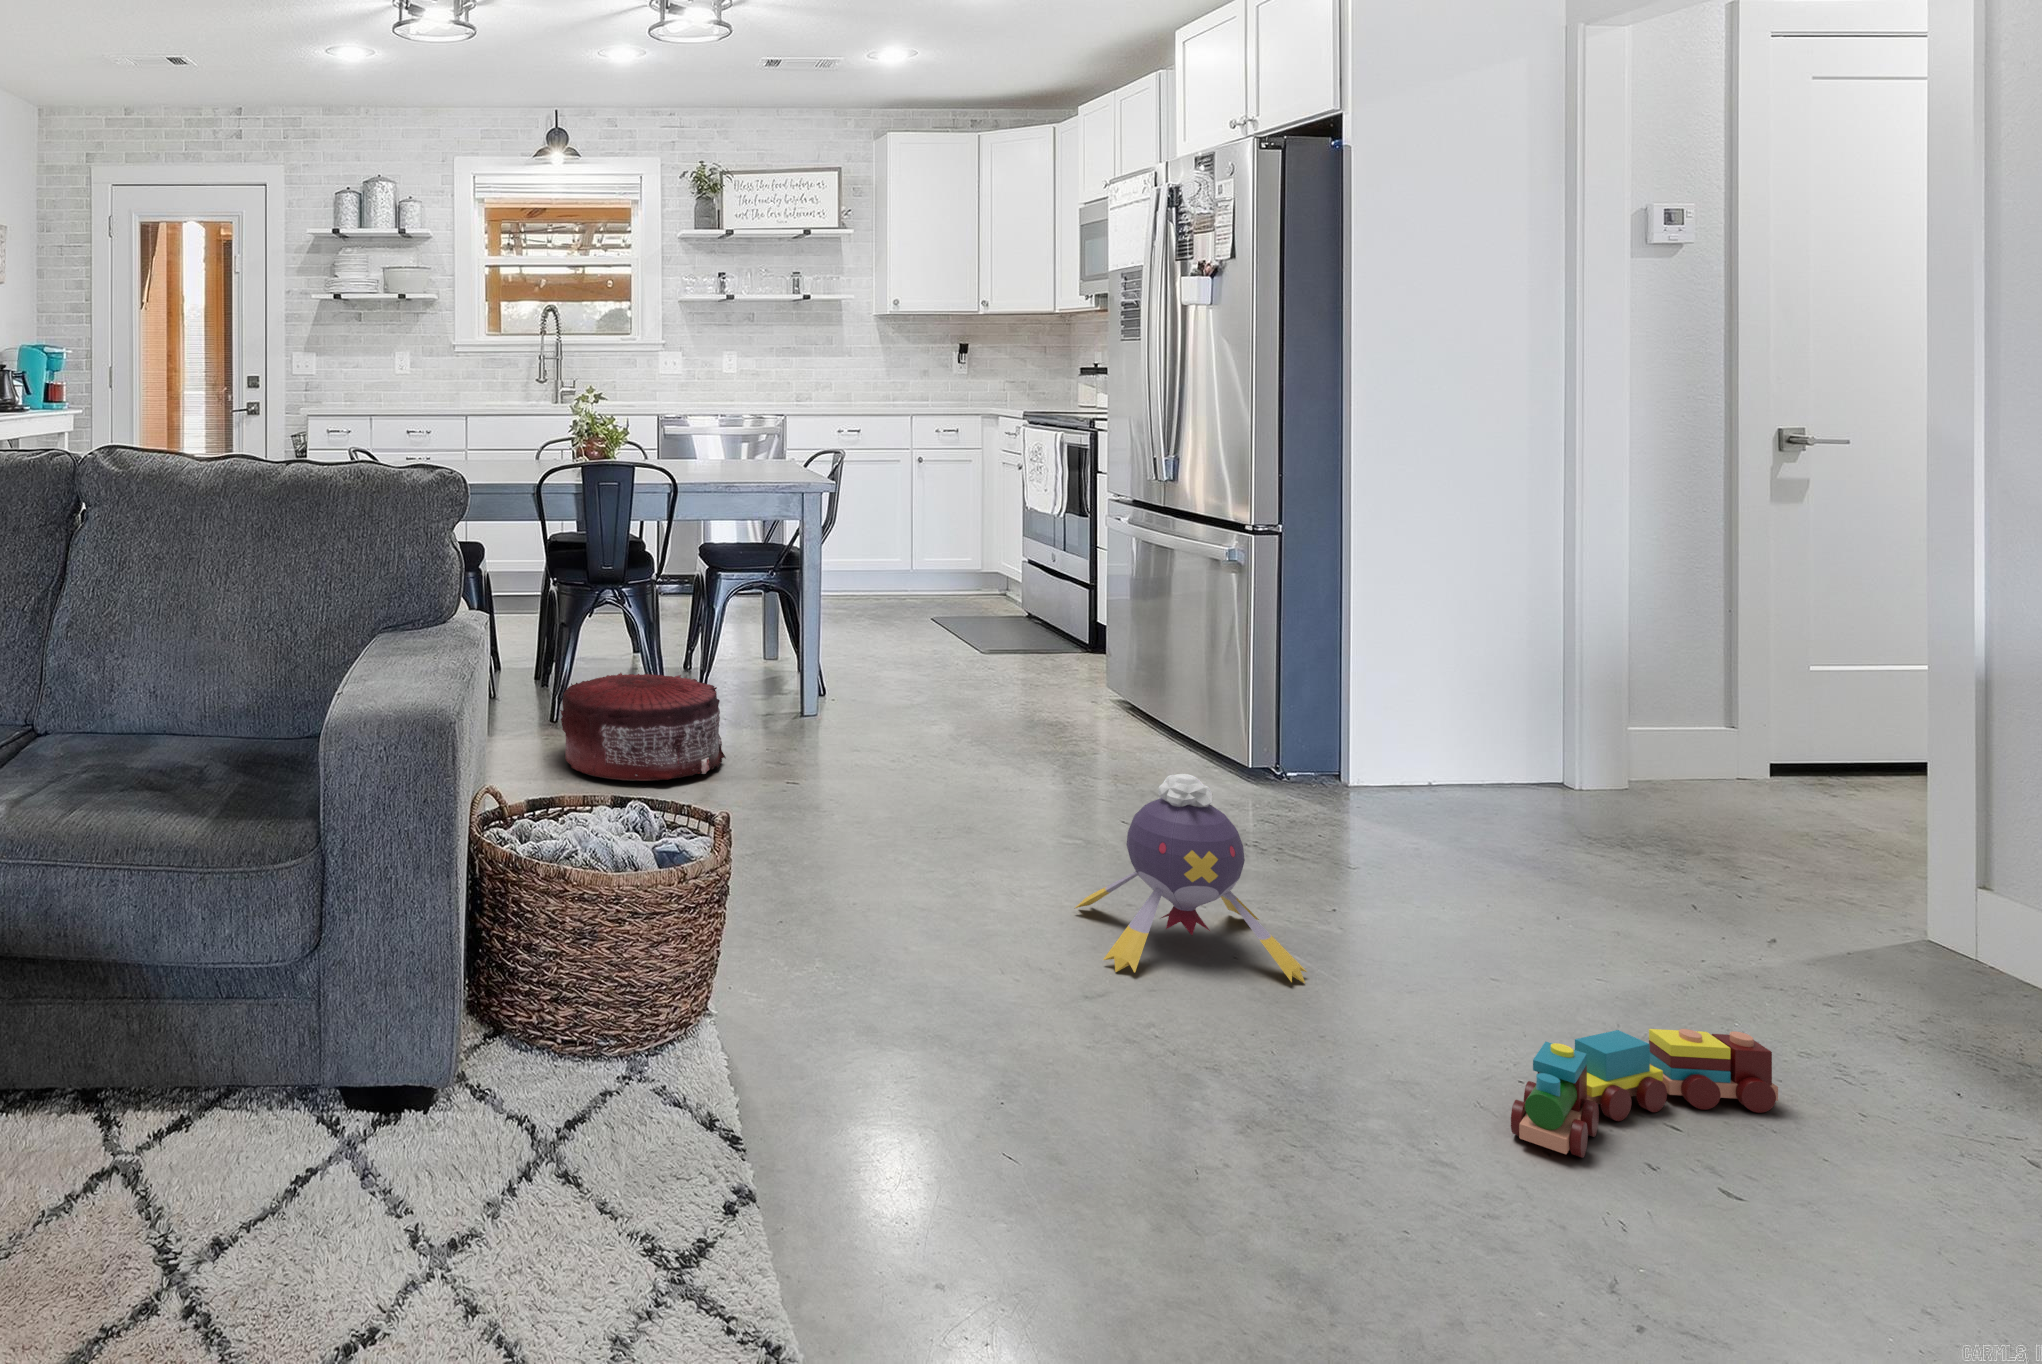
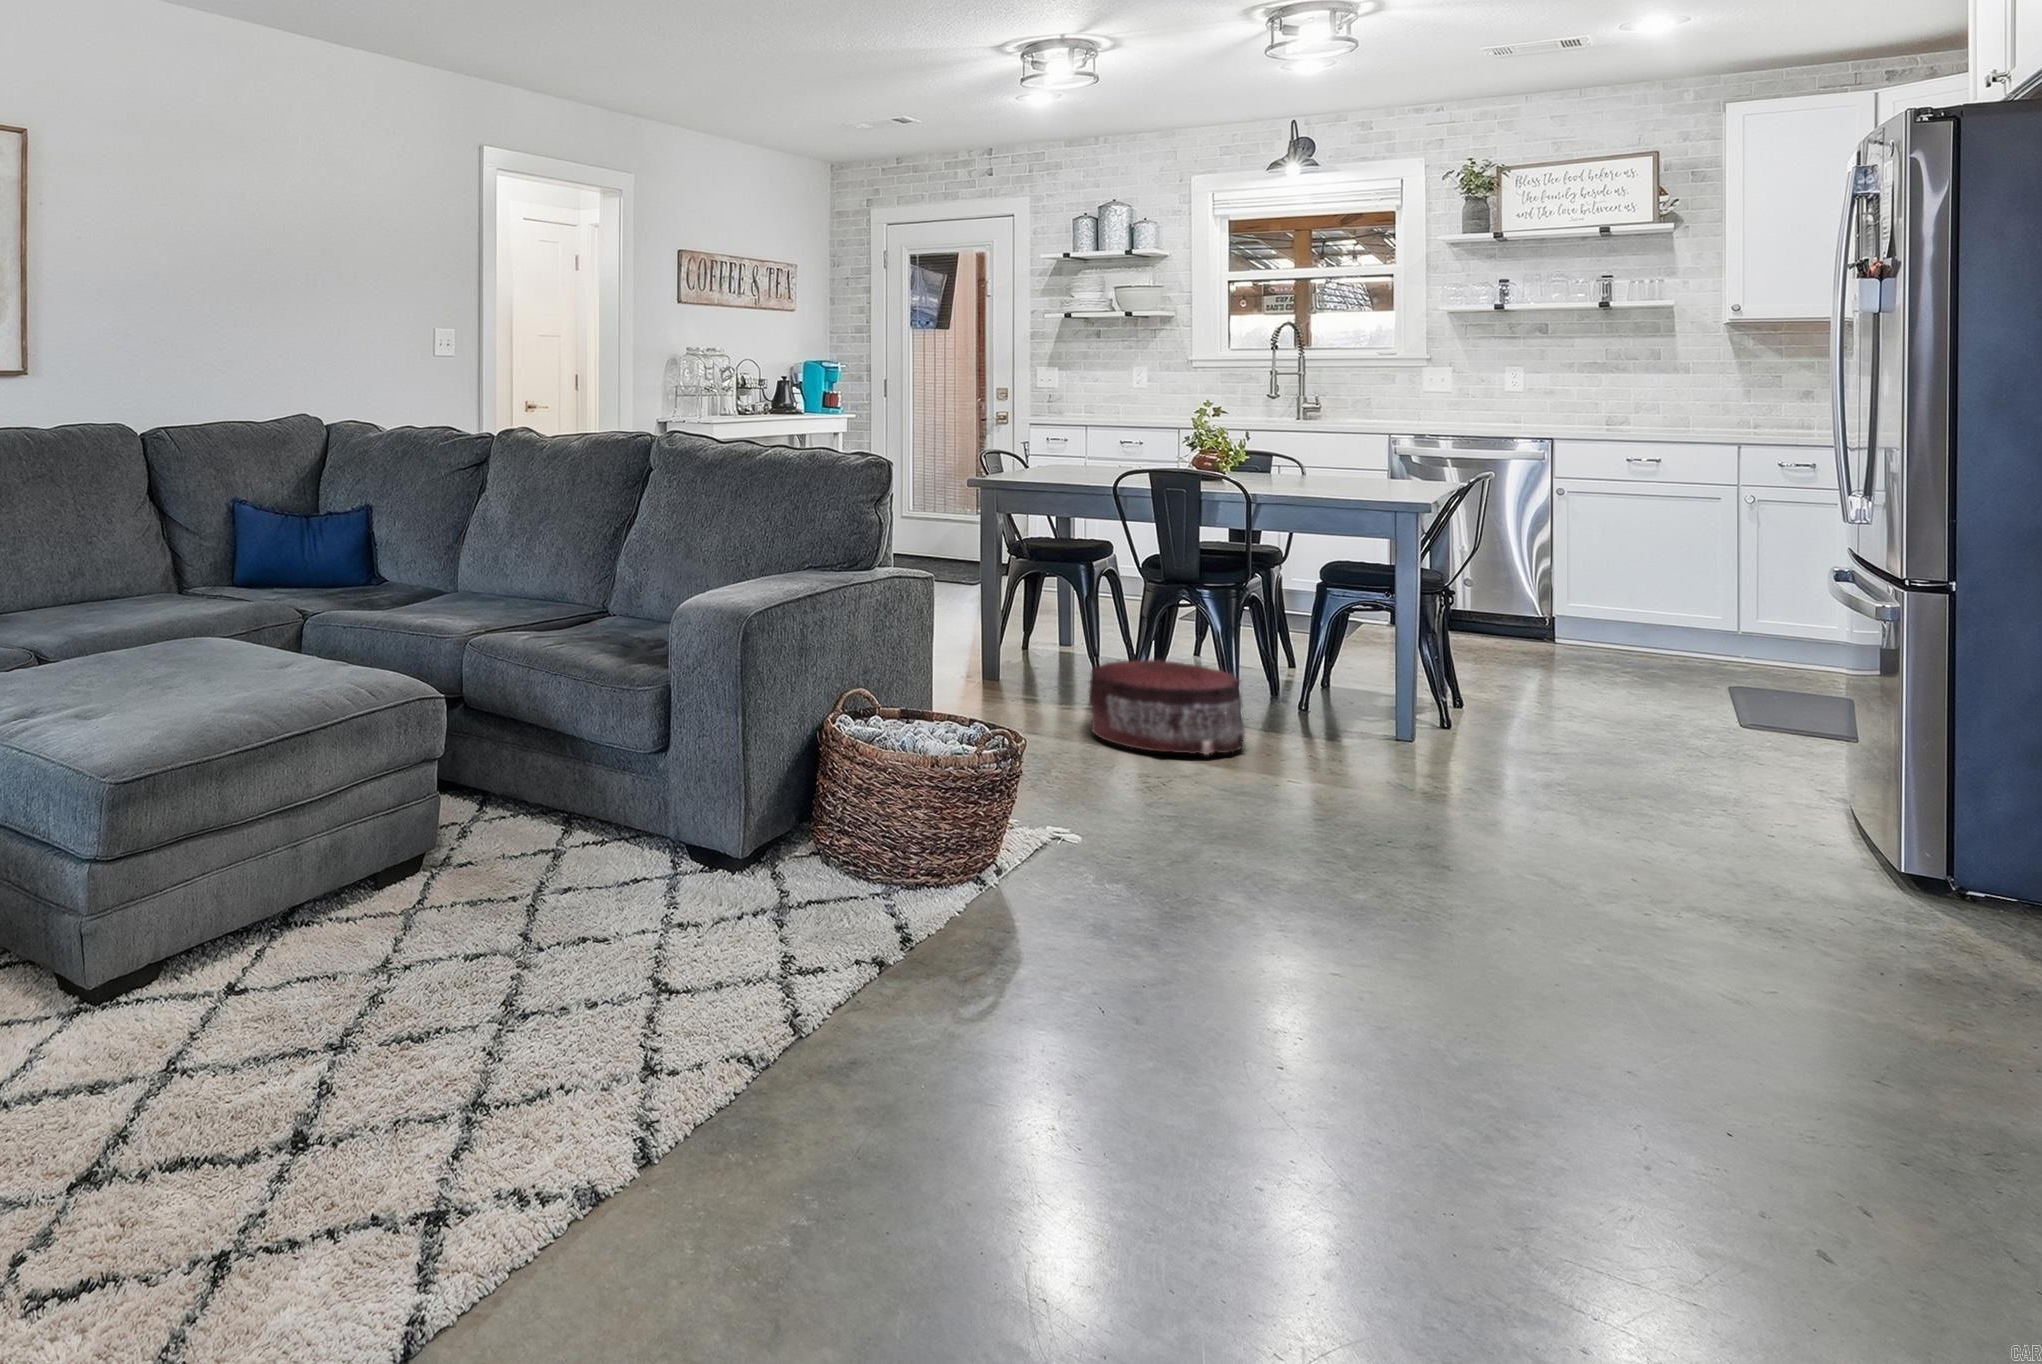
plush toy: present [1075,774,1307,983] -> none [1383,785,1626,1004]
toy train: present [1511,1029,1778,1158] -> none [1591,1061,2012,1214]

